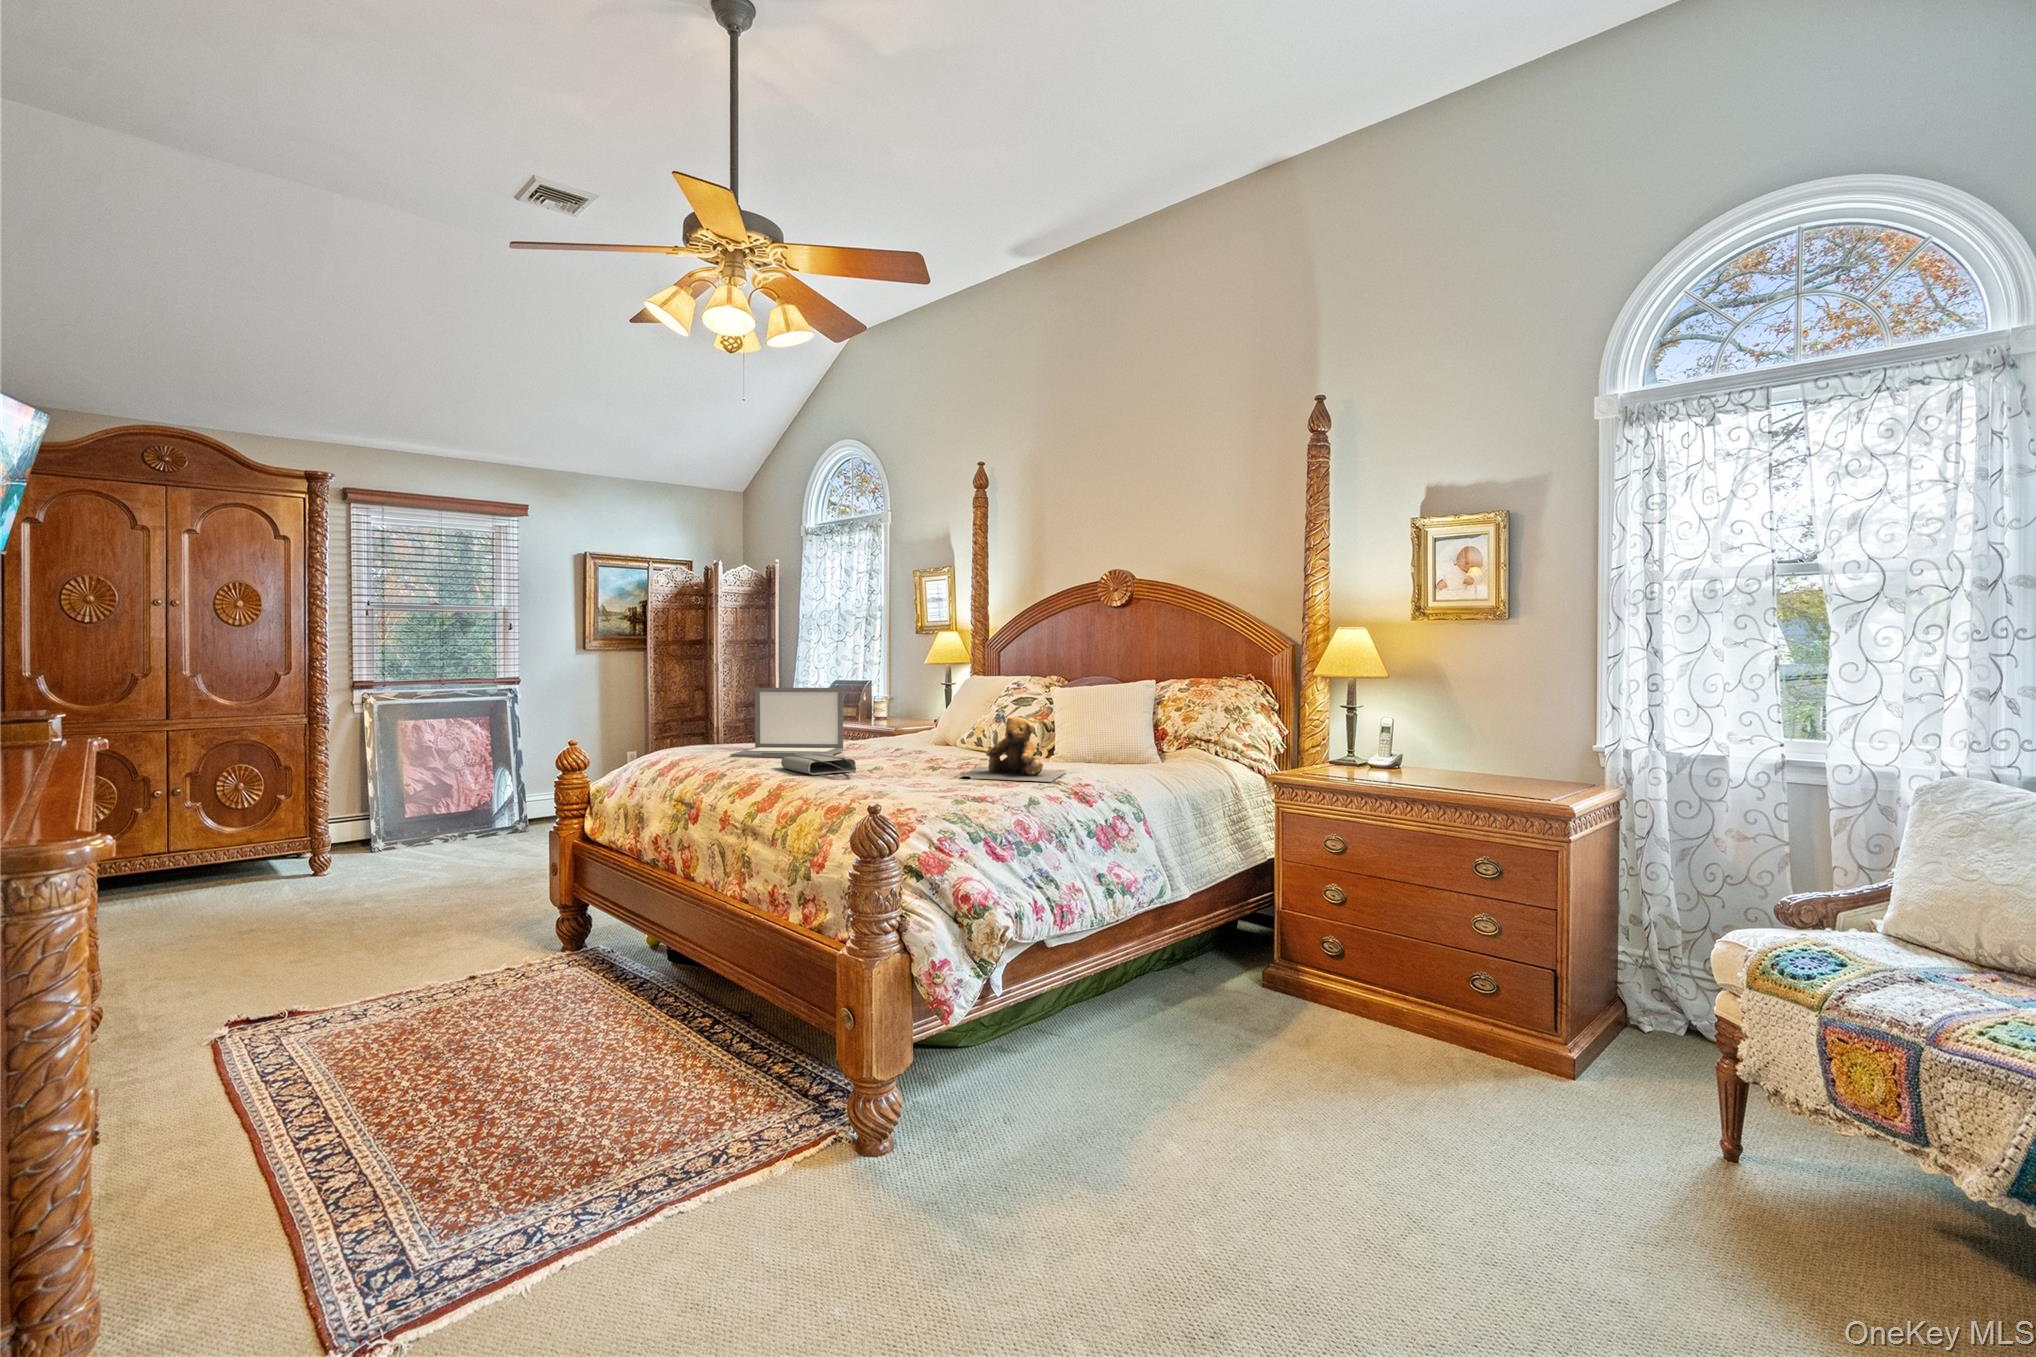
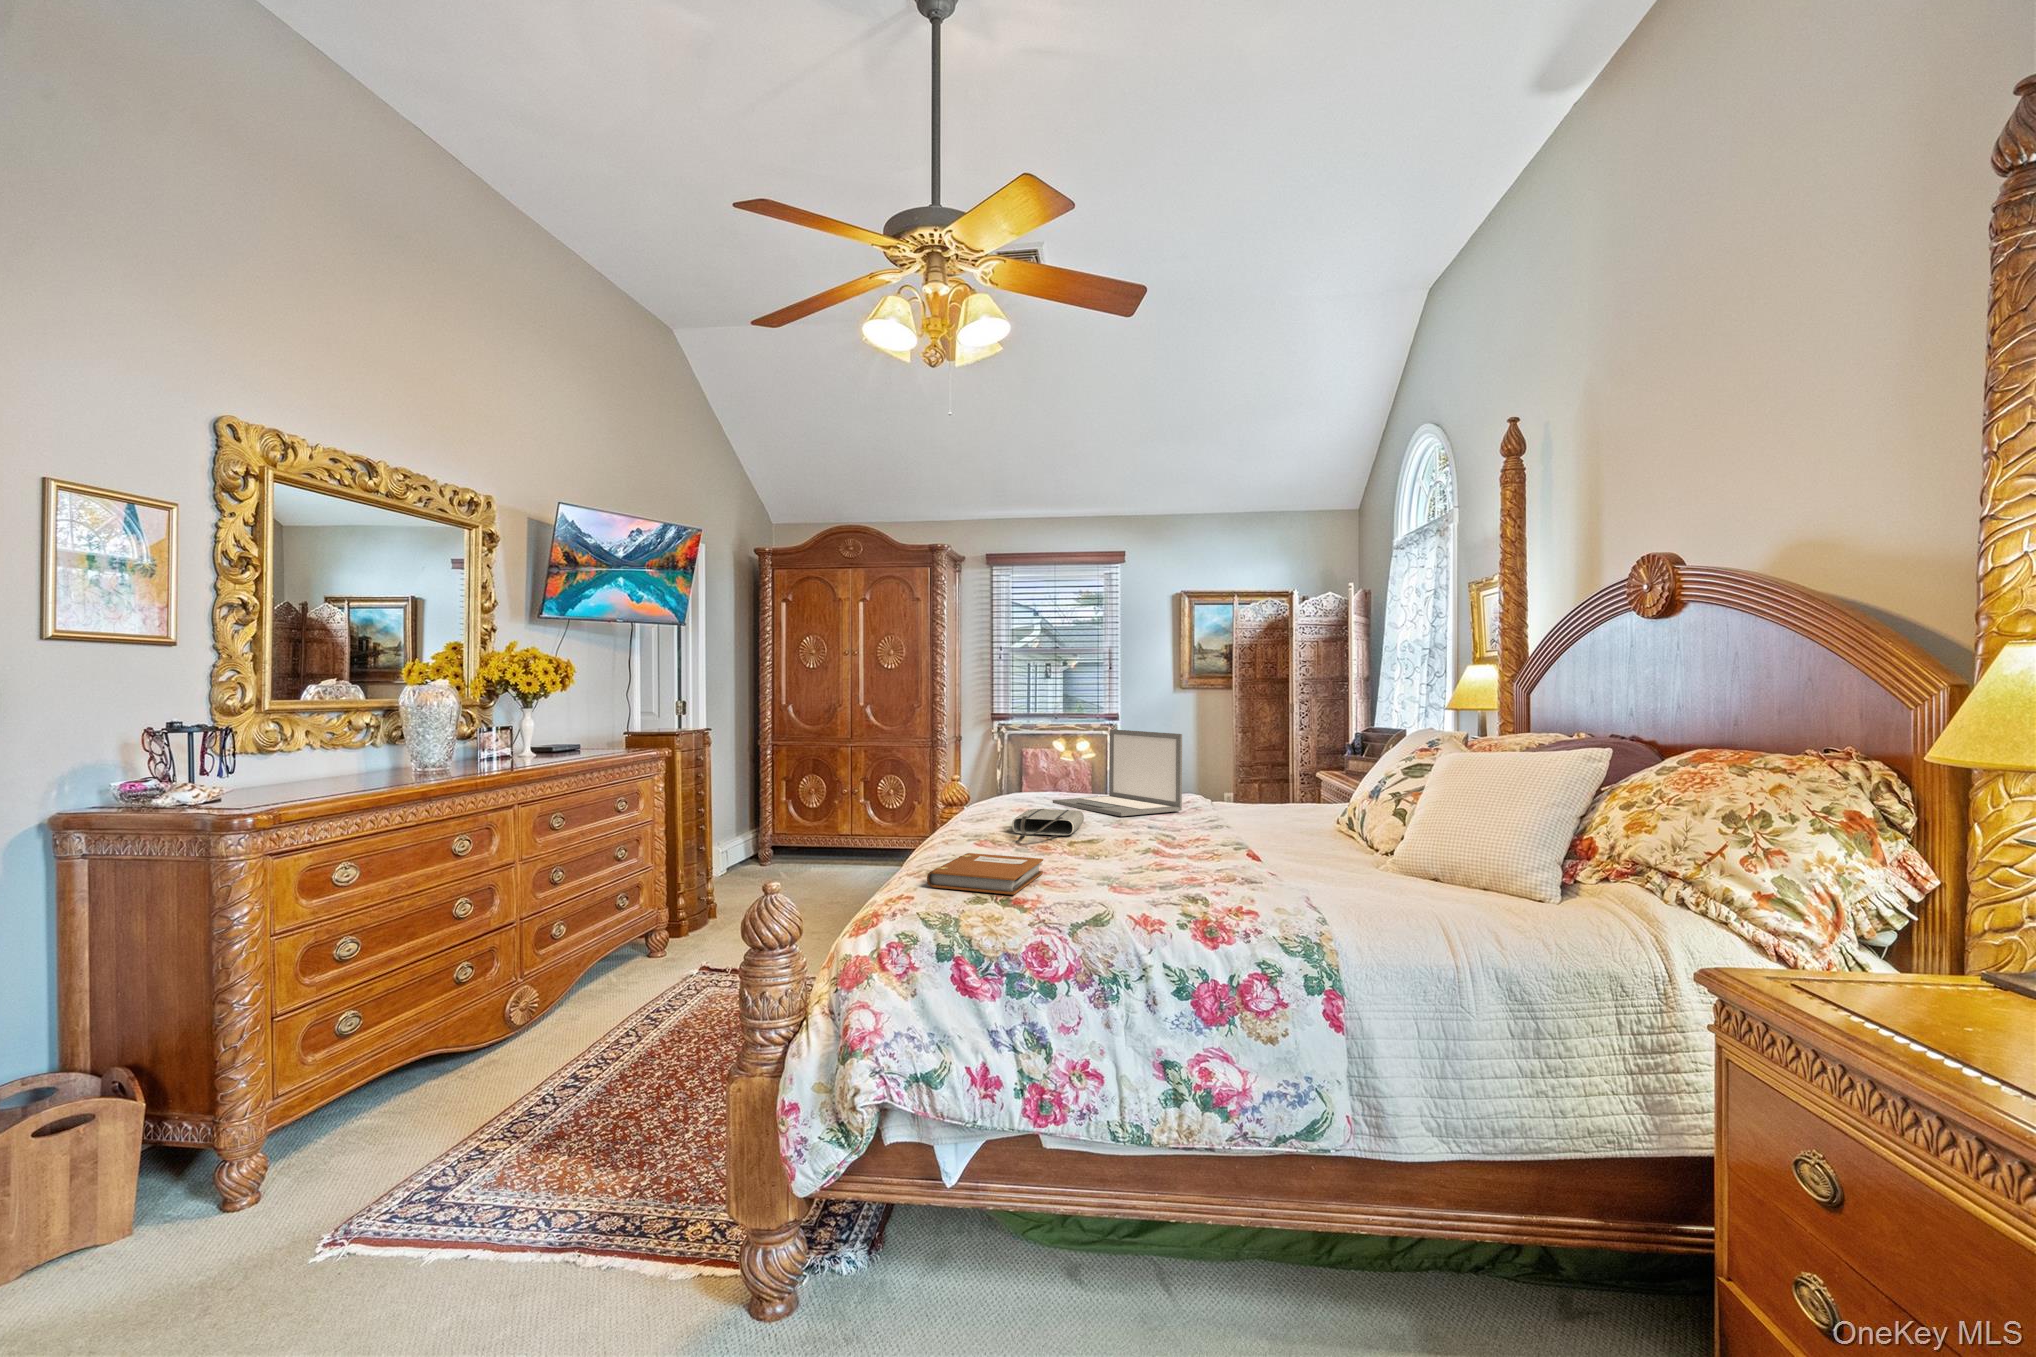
teddy bear: present [956,717,1066,782] -> none [1143,787,1326,894]
notebook: none [877,778,973,803] -> present [927,853,1043,895]

